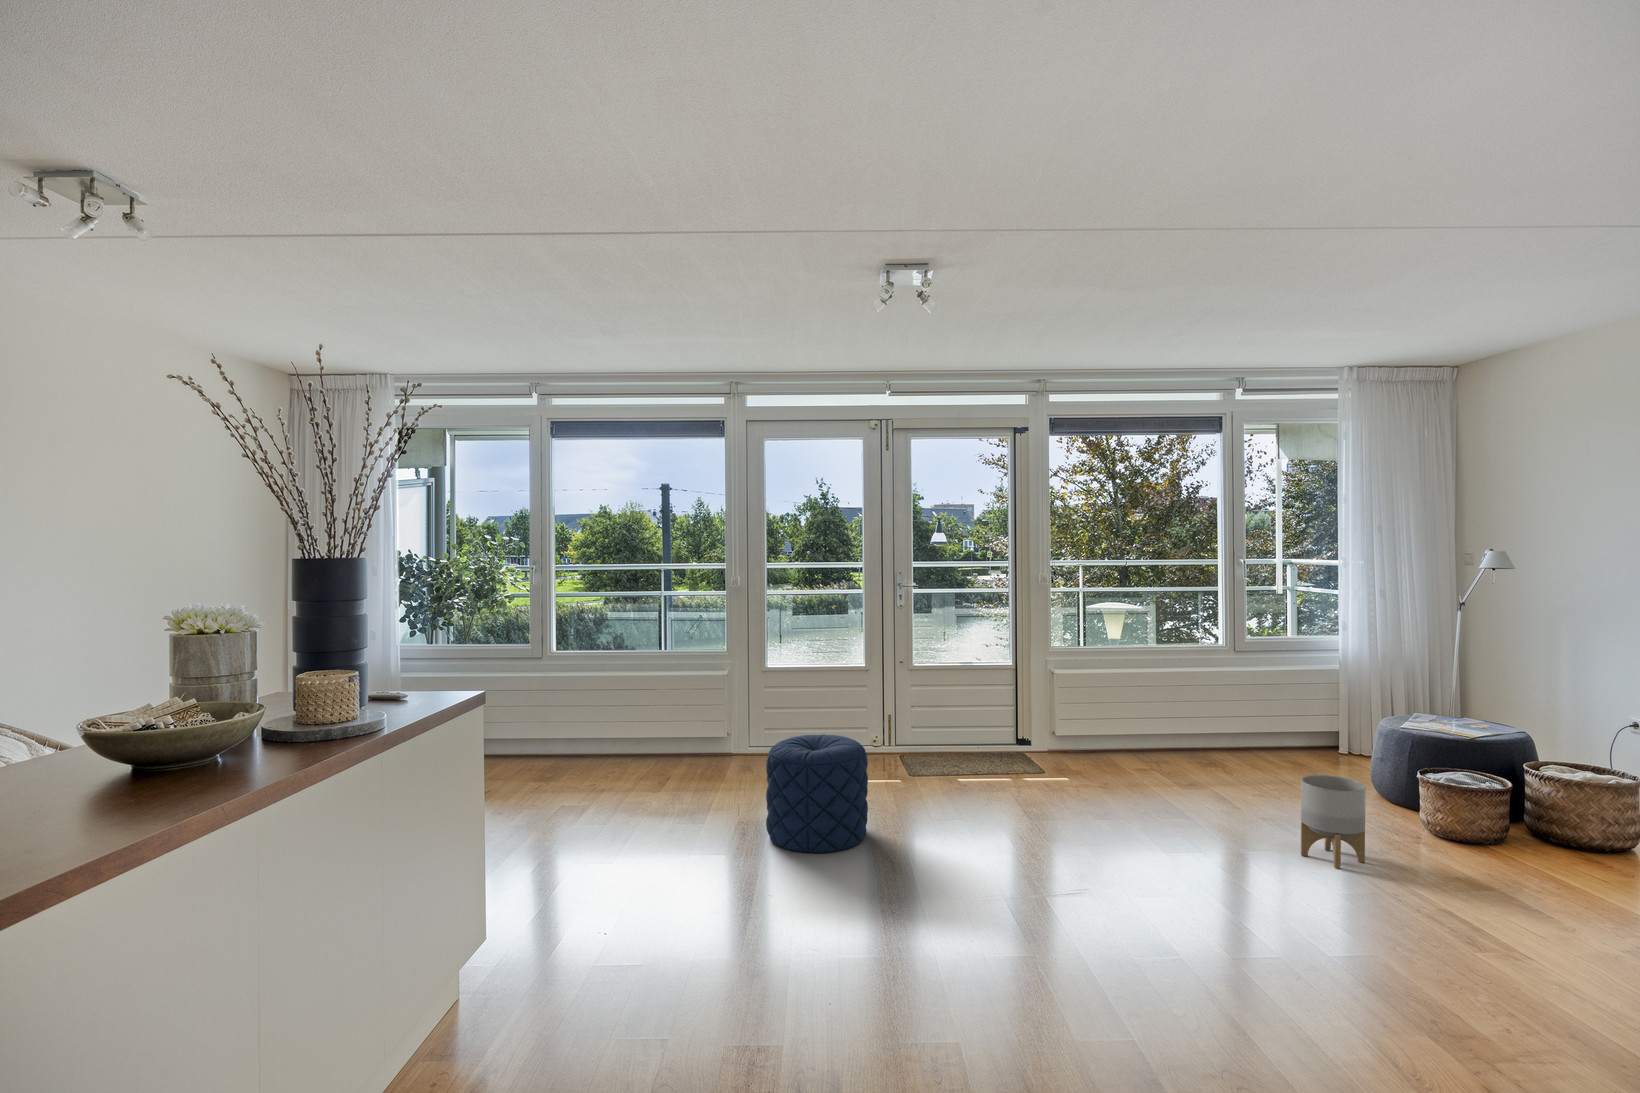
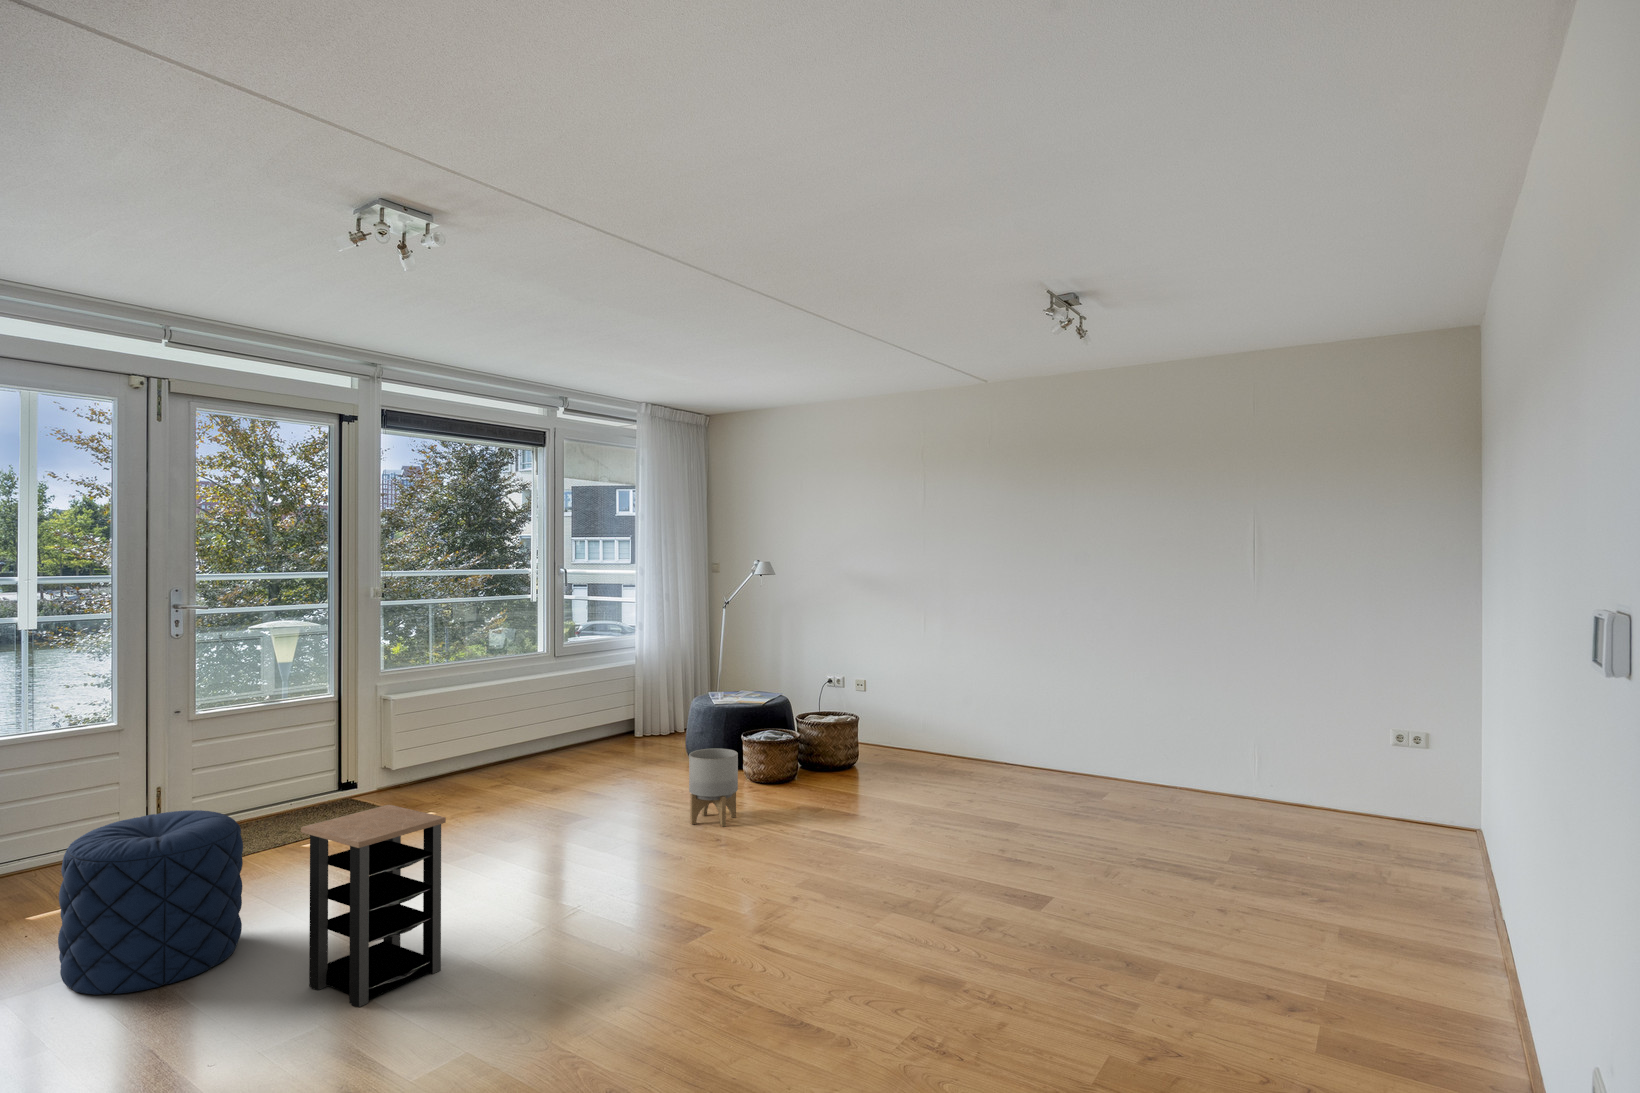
side table: none [870,762,959,913] -> present [301,805,446,1007]

